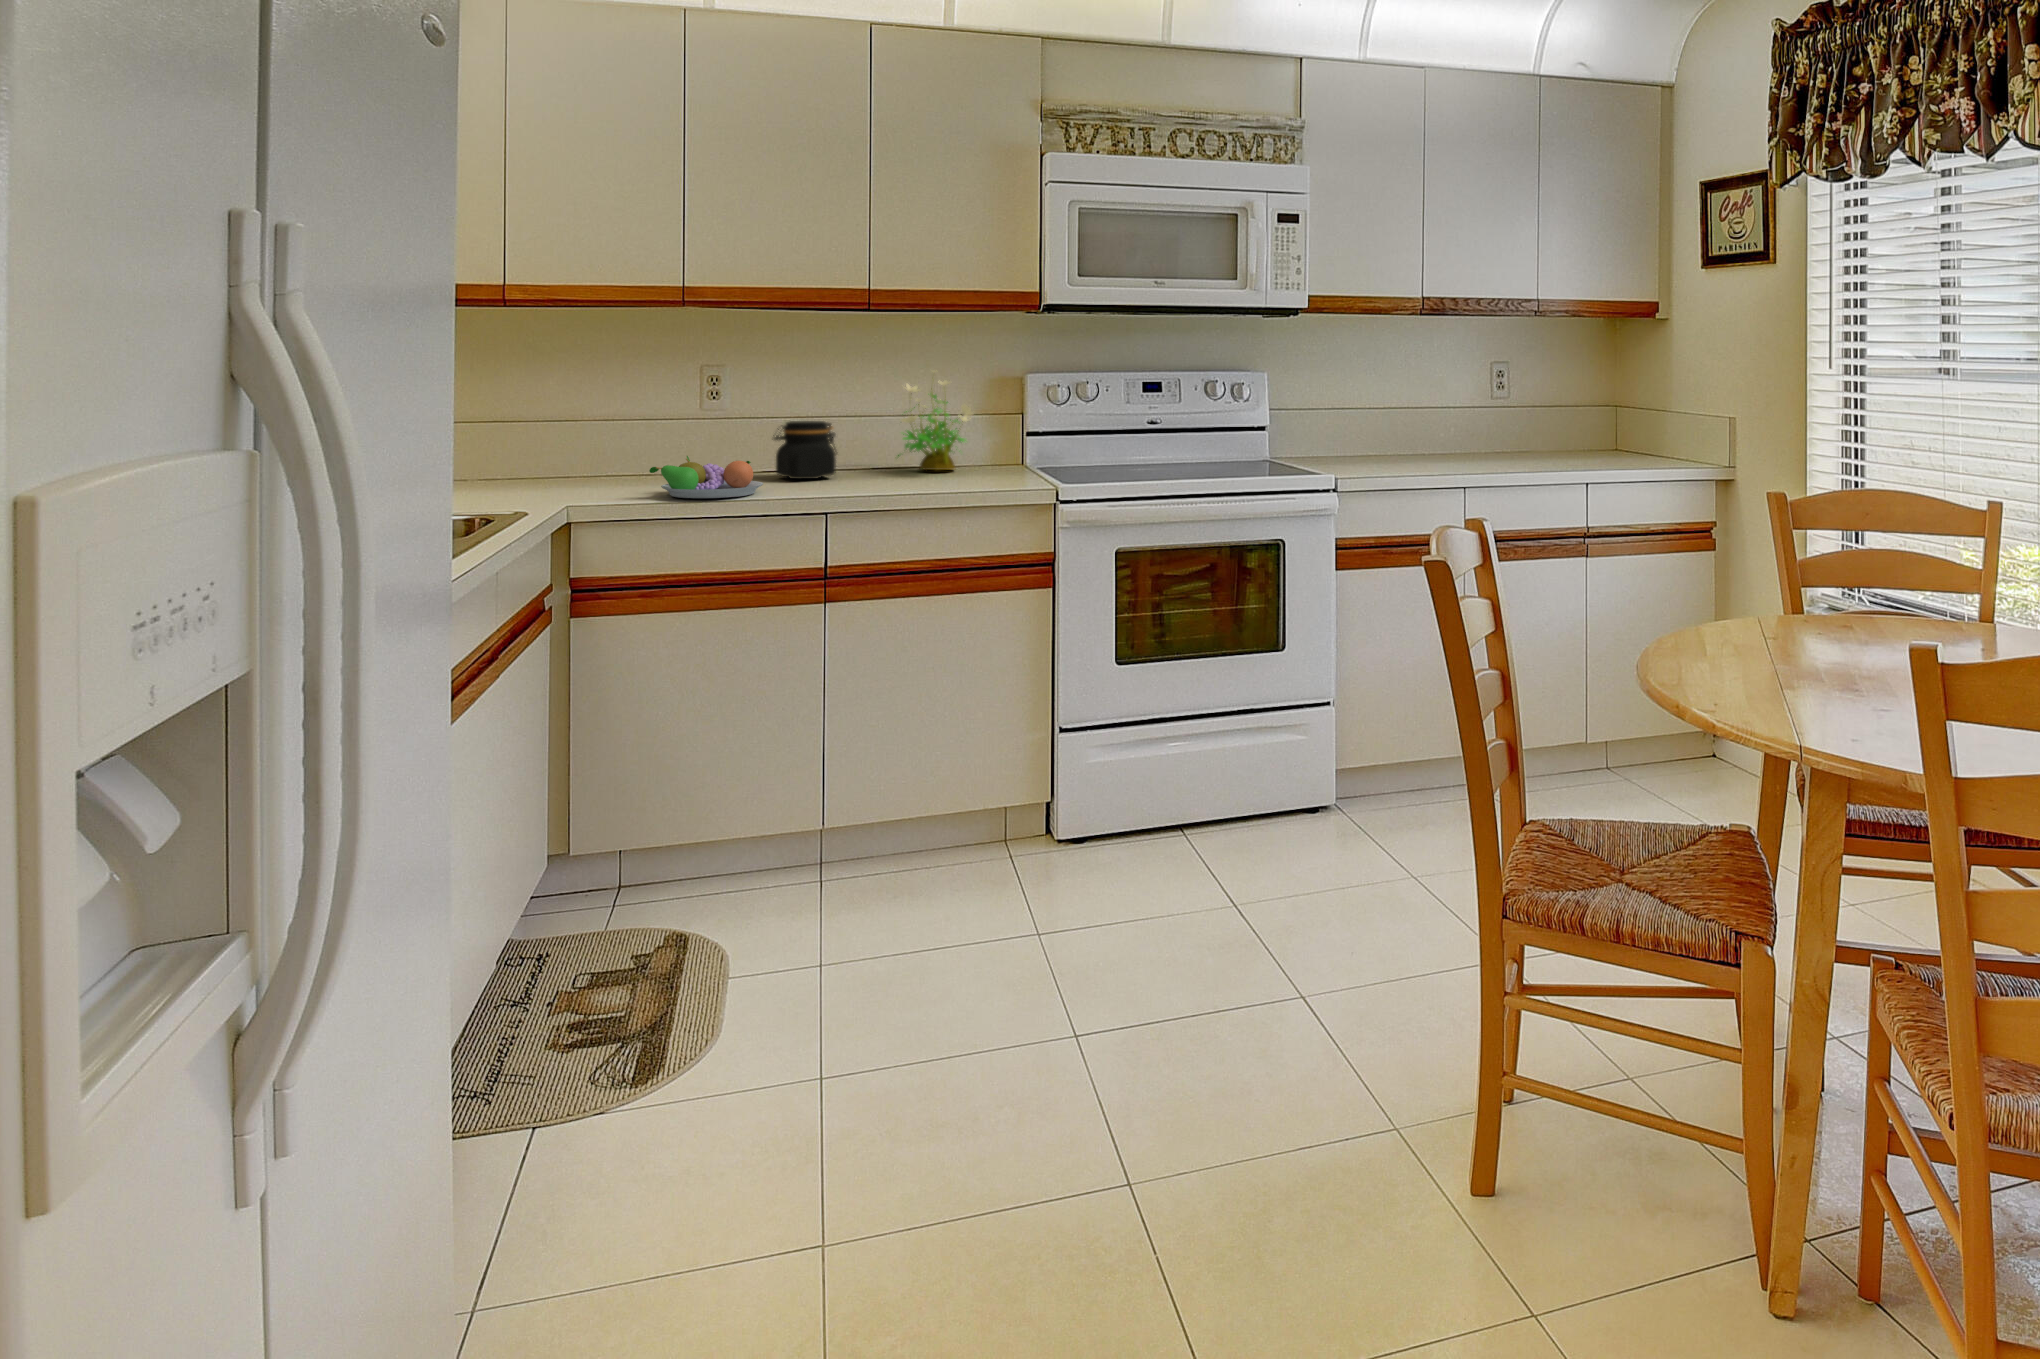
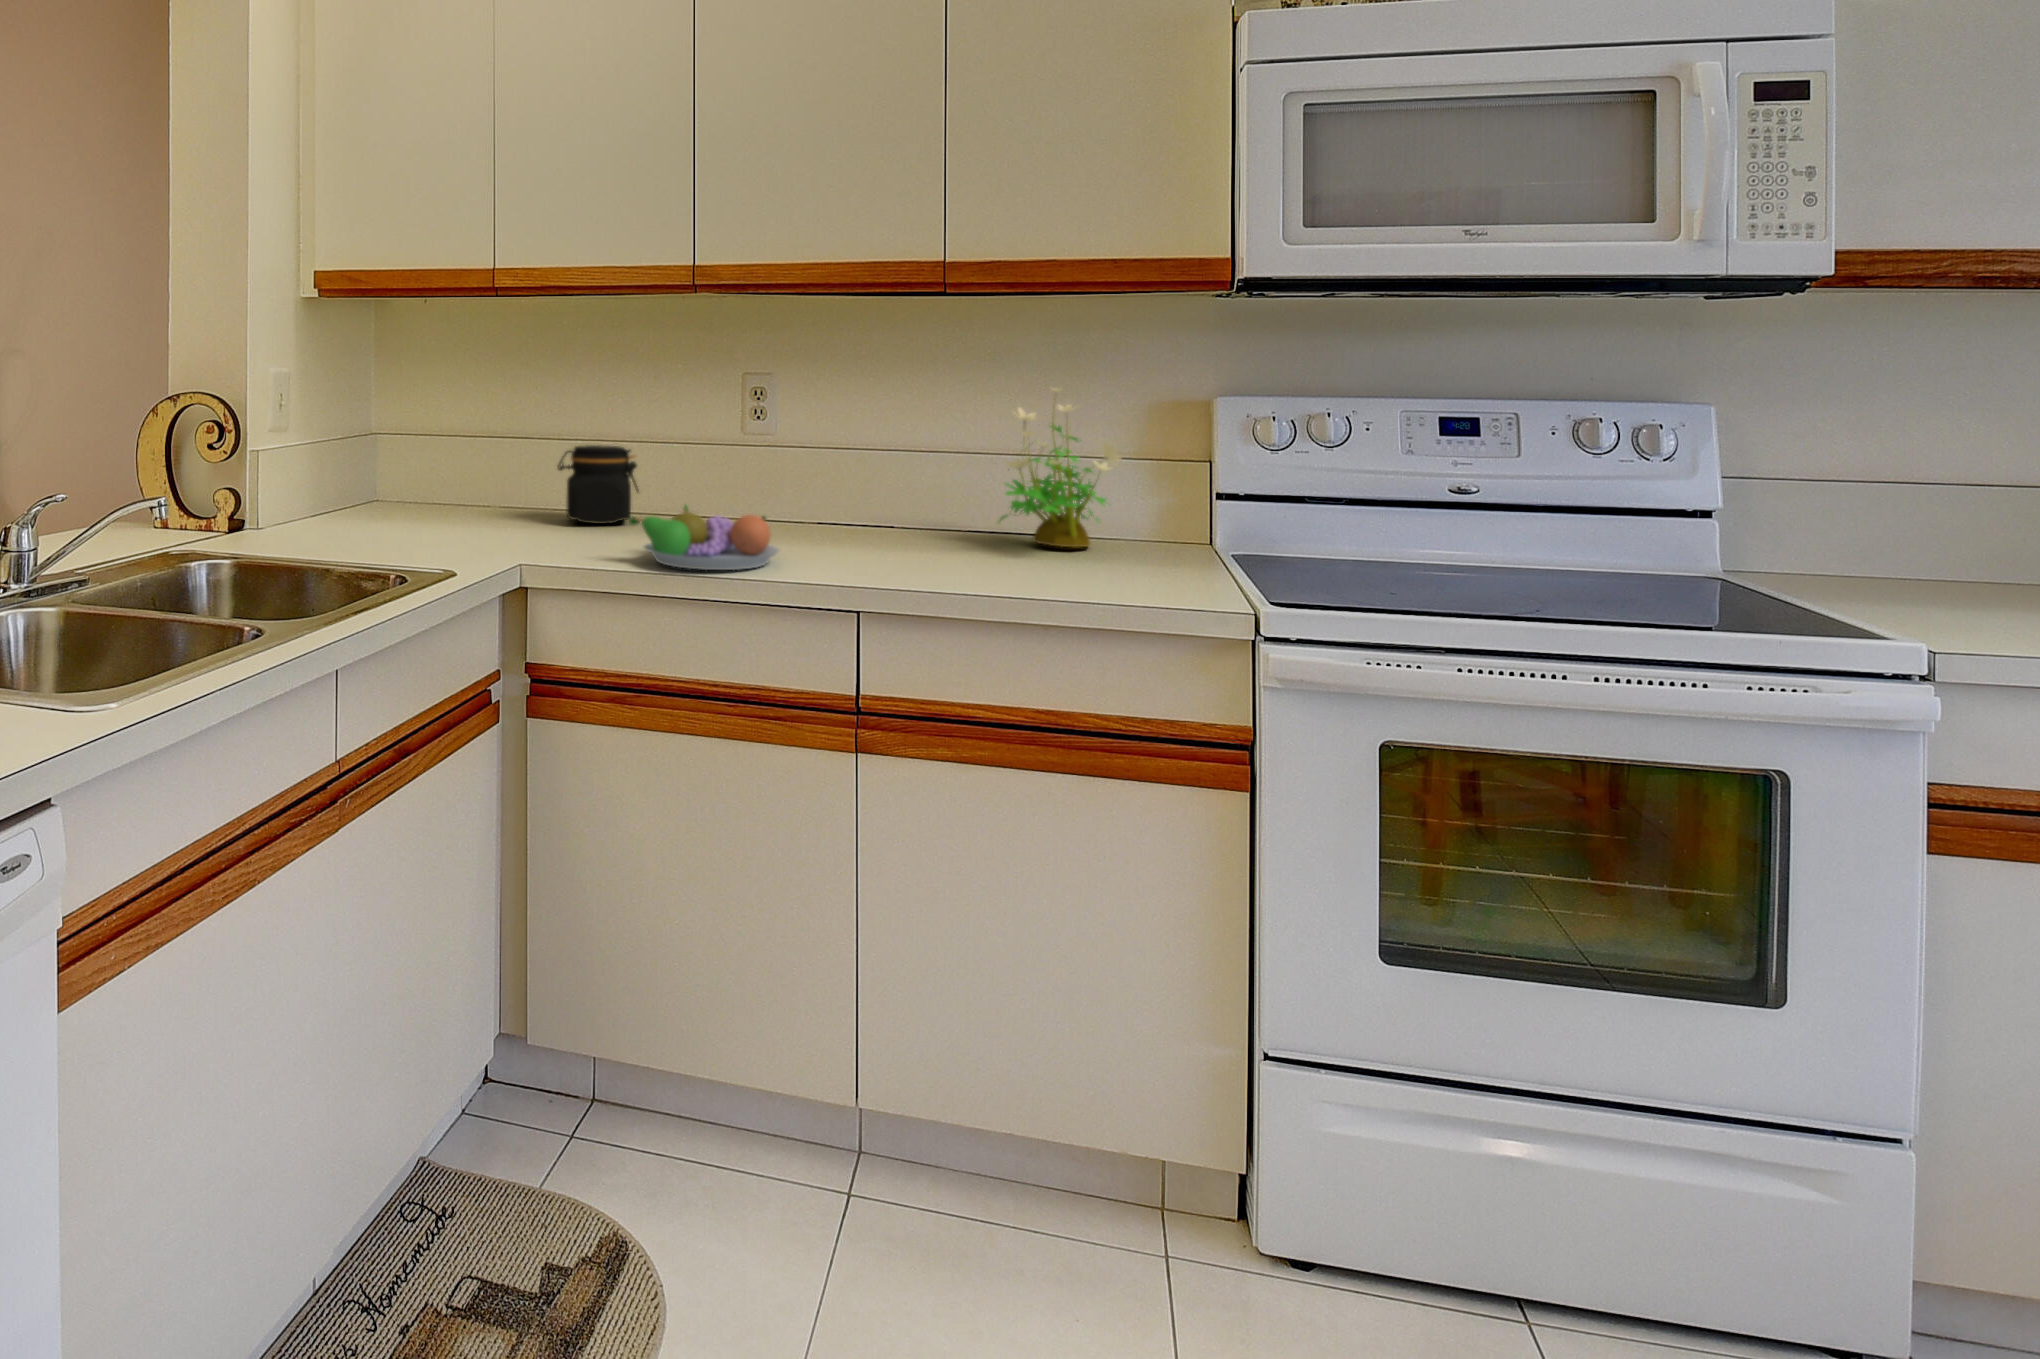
jar: present [774,421,837,479] -> present [558,445,638,524]

